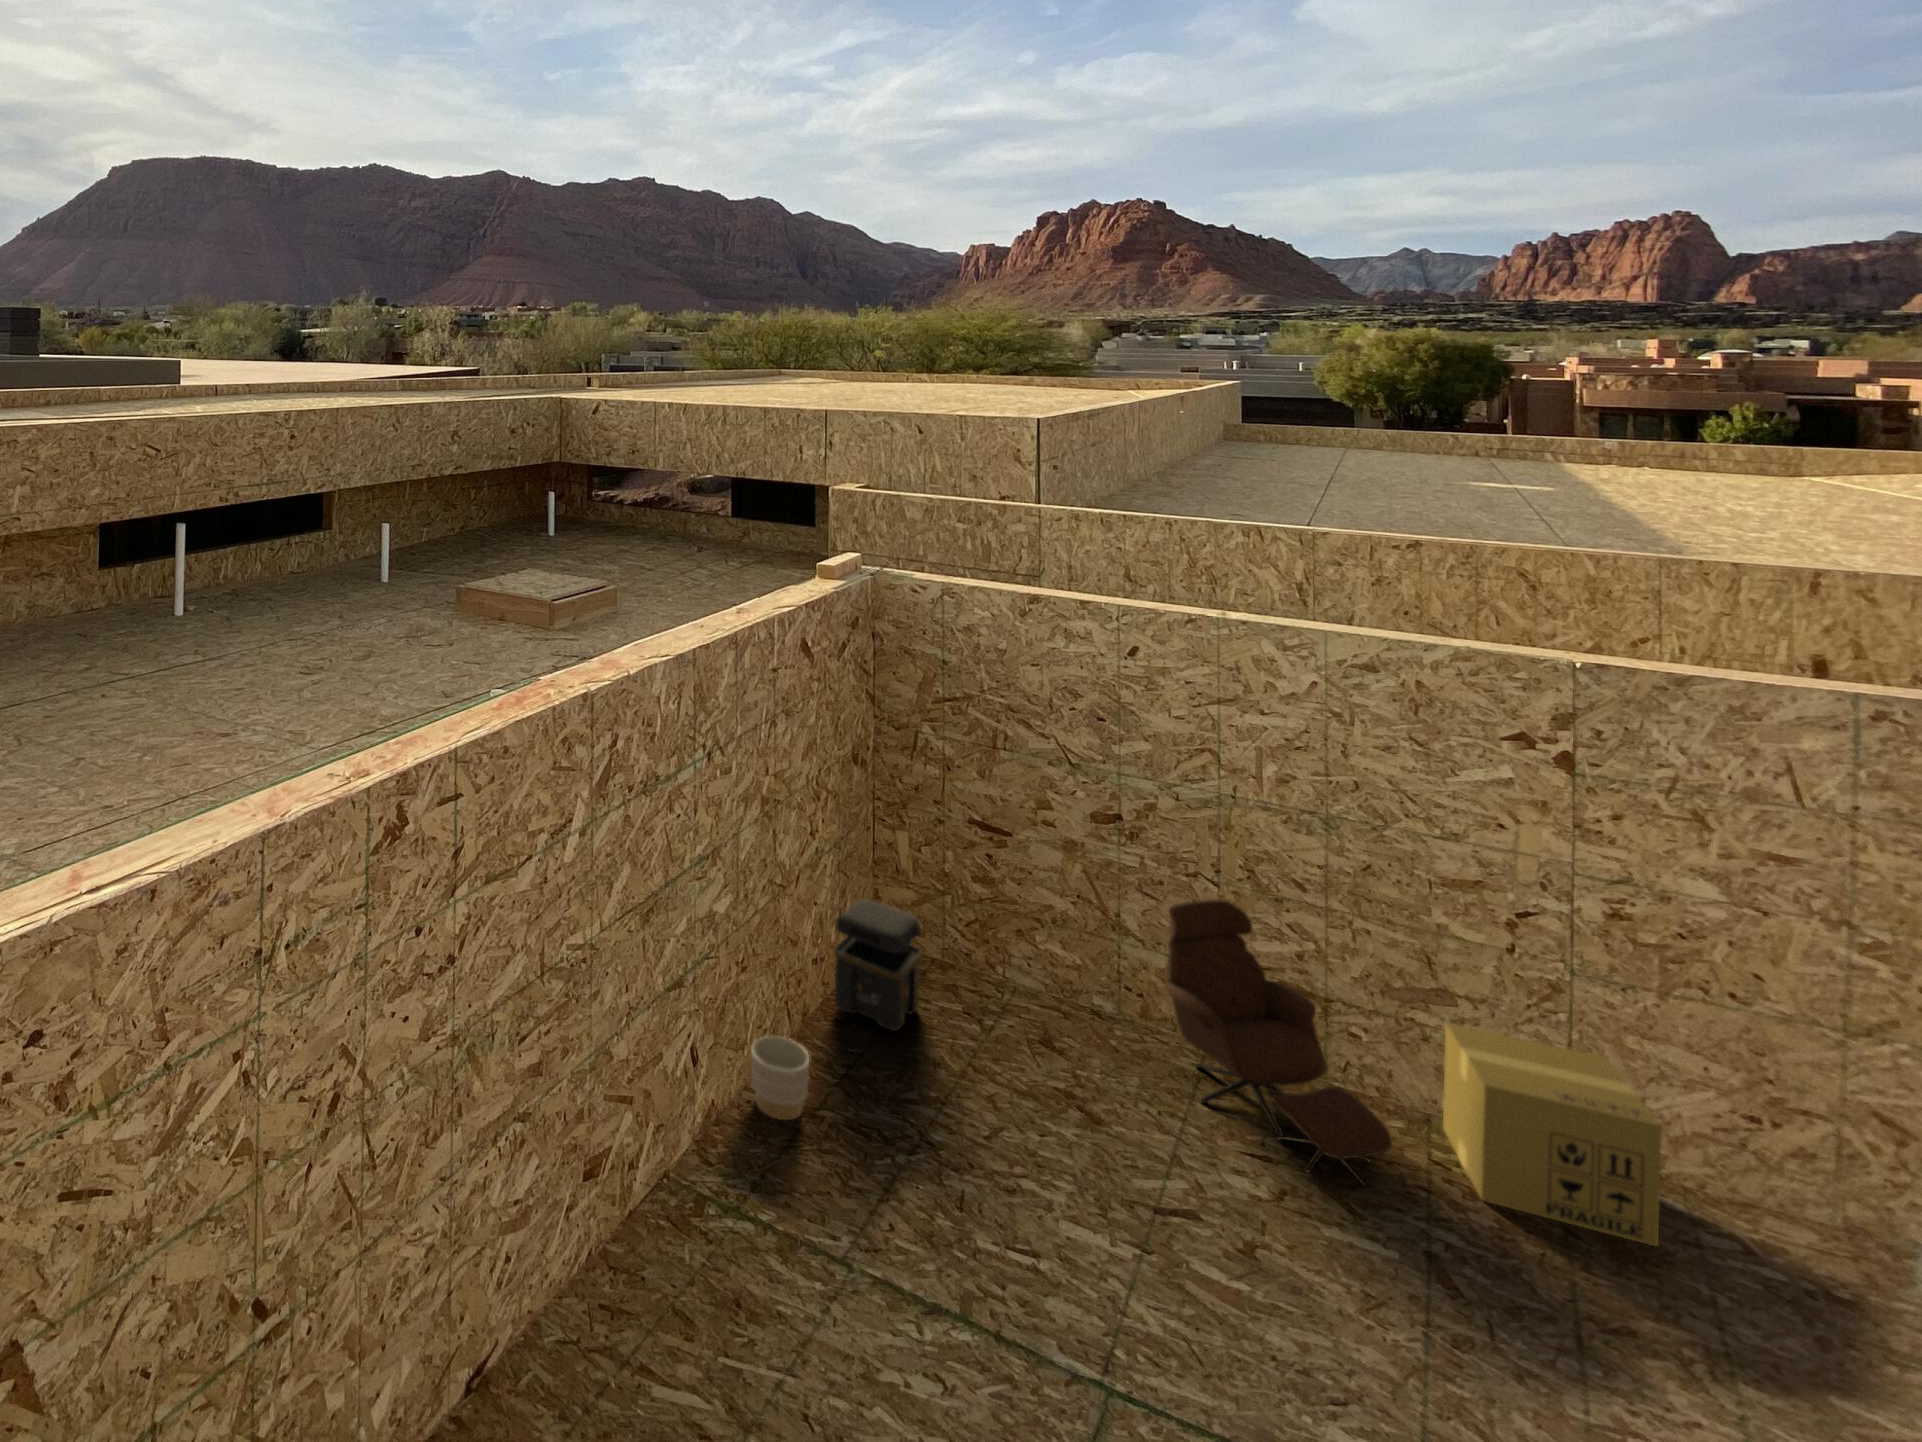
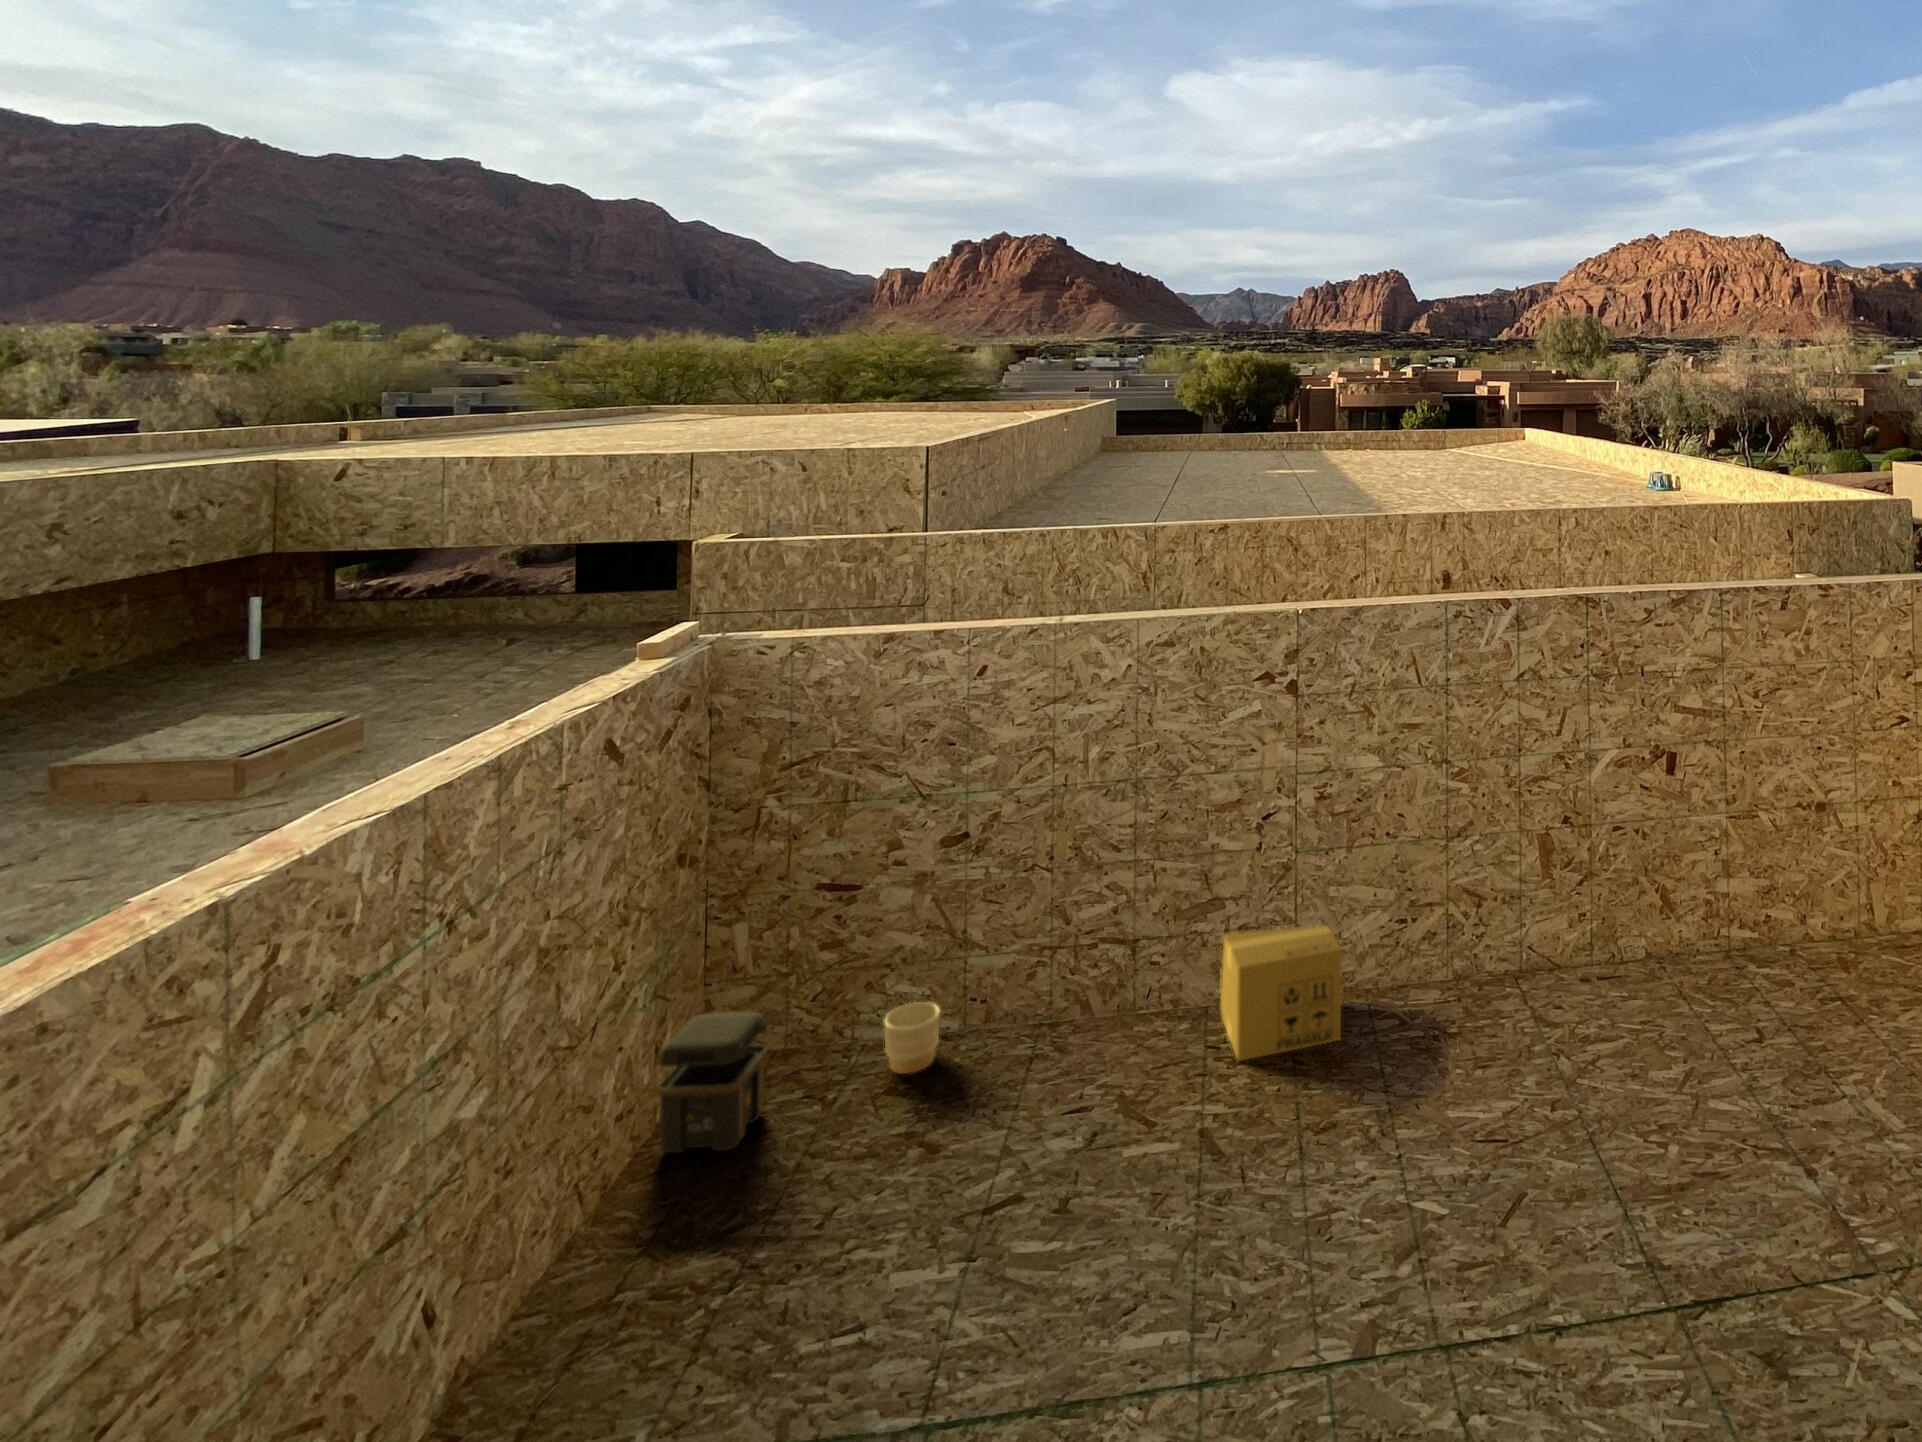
lounge chair: present [1165,899,1392,1186] -> none [1008,881,1179,1102]
planter: present [751,1036,809,1120] -> present [885,1002,940,1074]

